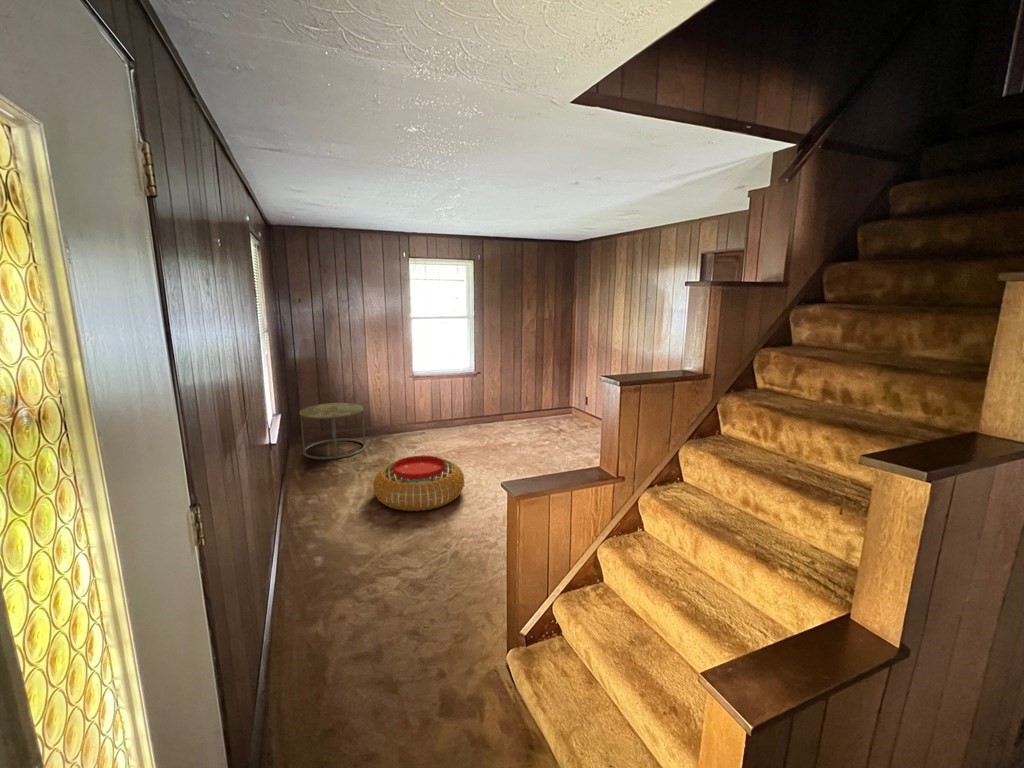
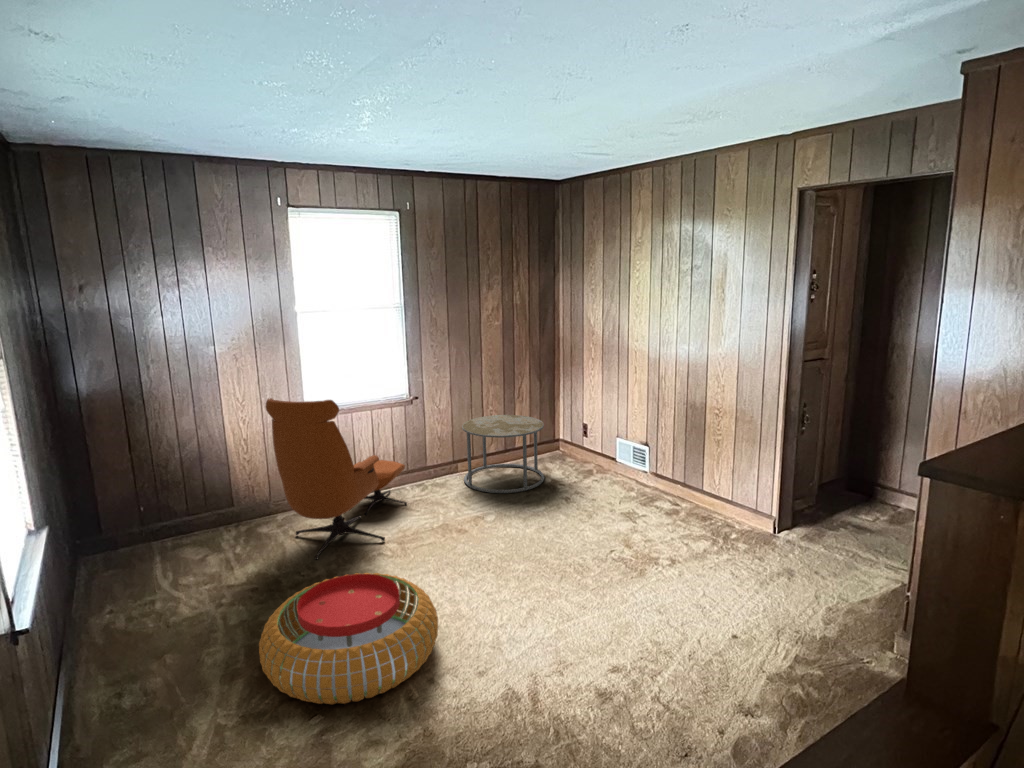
lounge chair: none [388,363,468,456] -> present [266,398,407,560]
side table: present [300,403,366,460] -> present [462,415,544,493]

